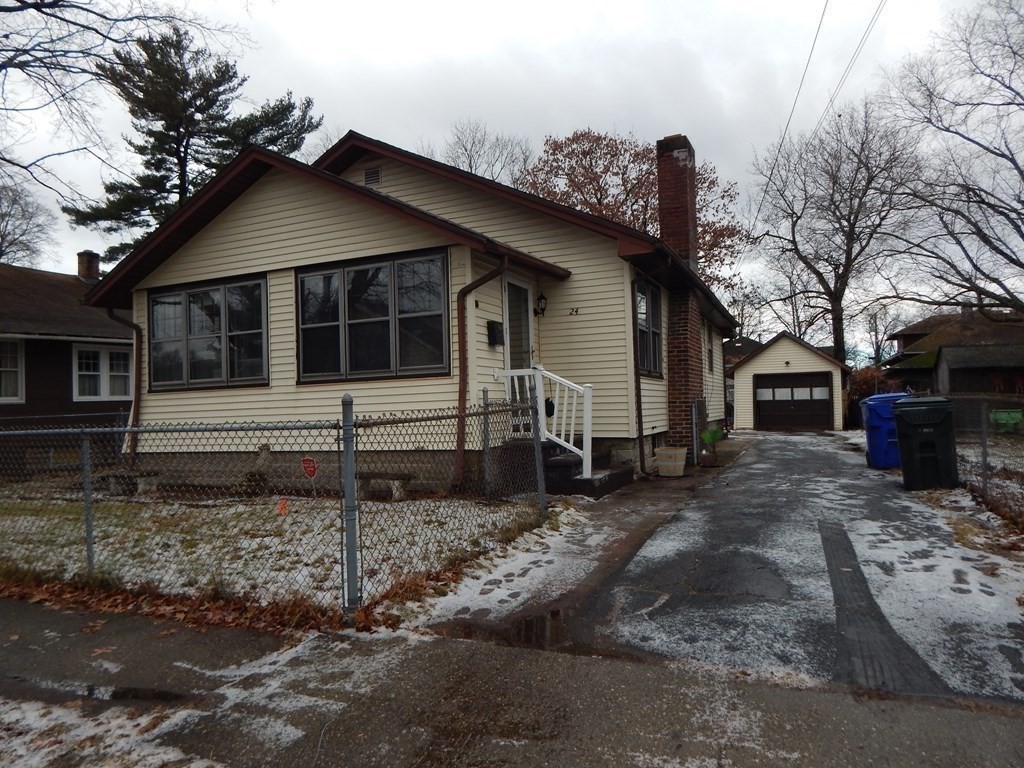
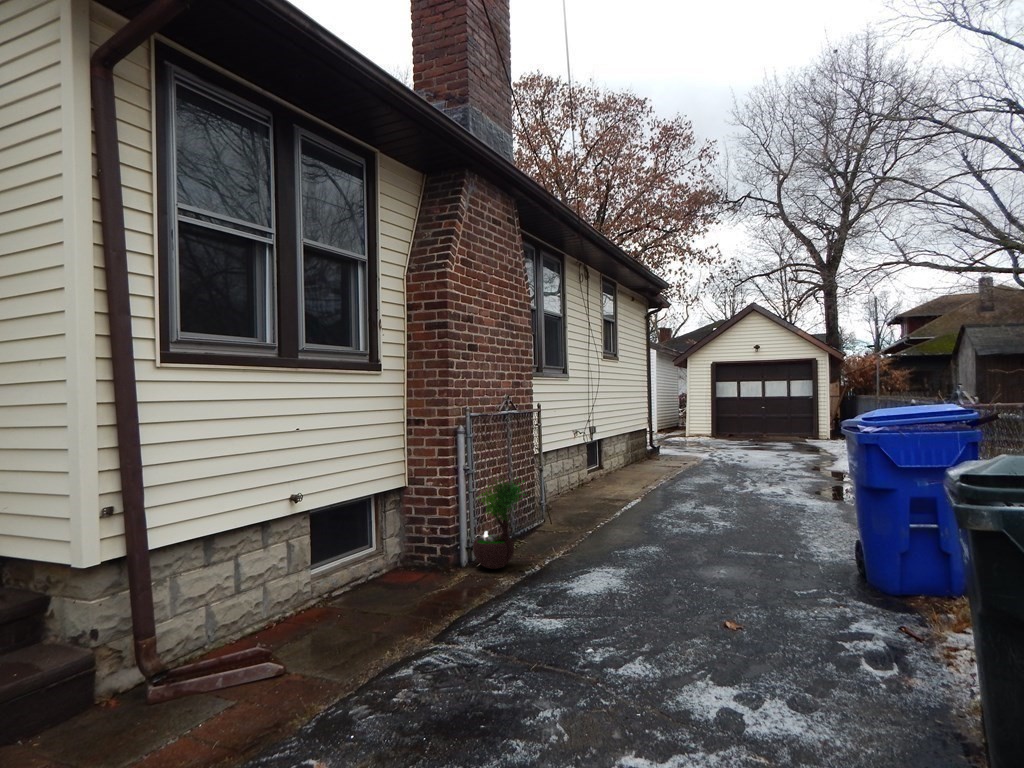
wooden bucket: present [655,447,687,476] -> none [280,544,369,639]

